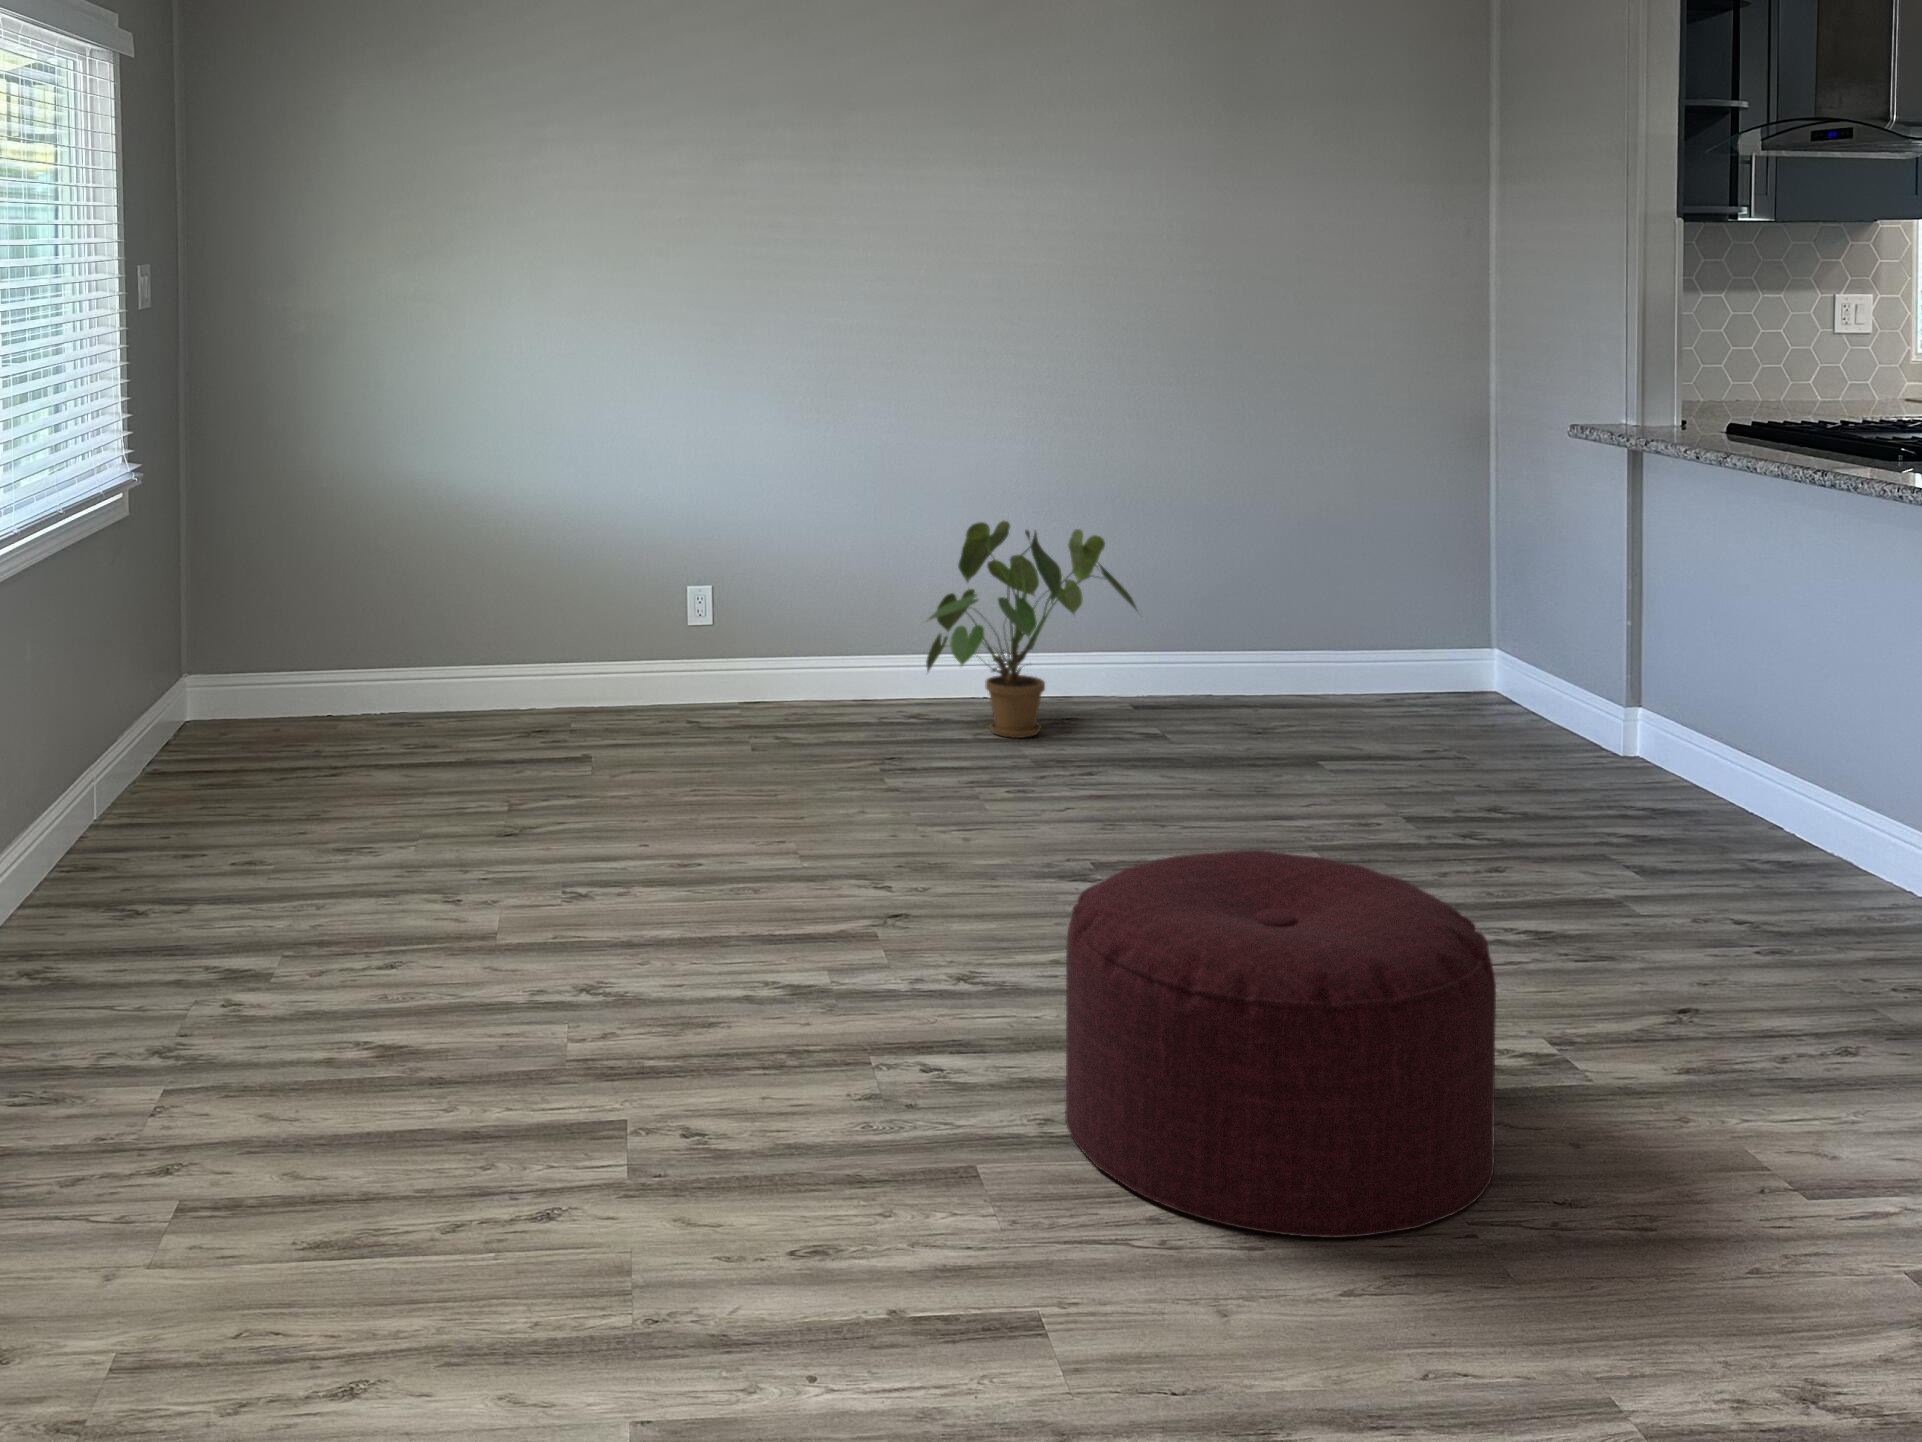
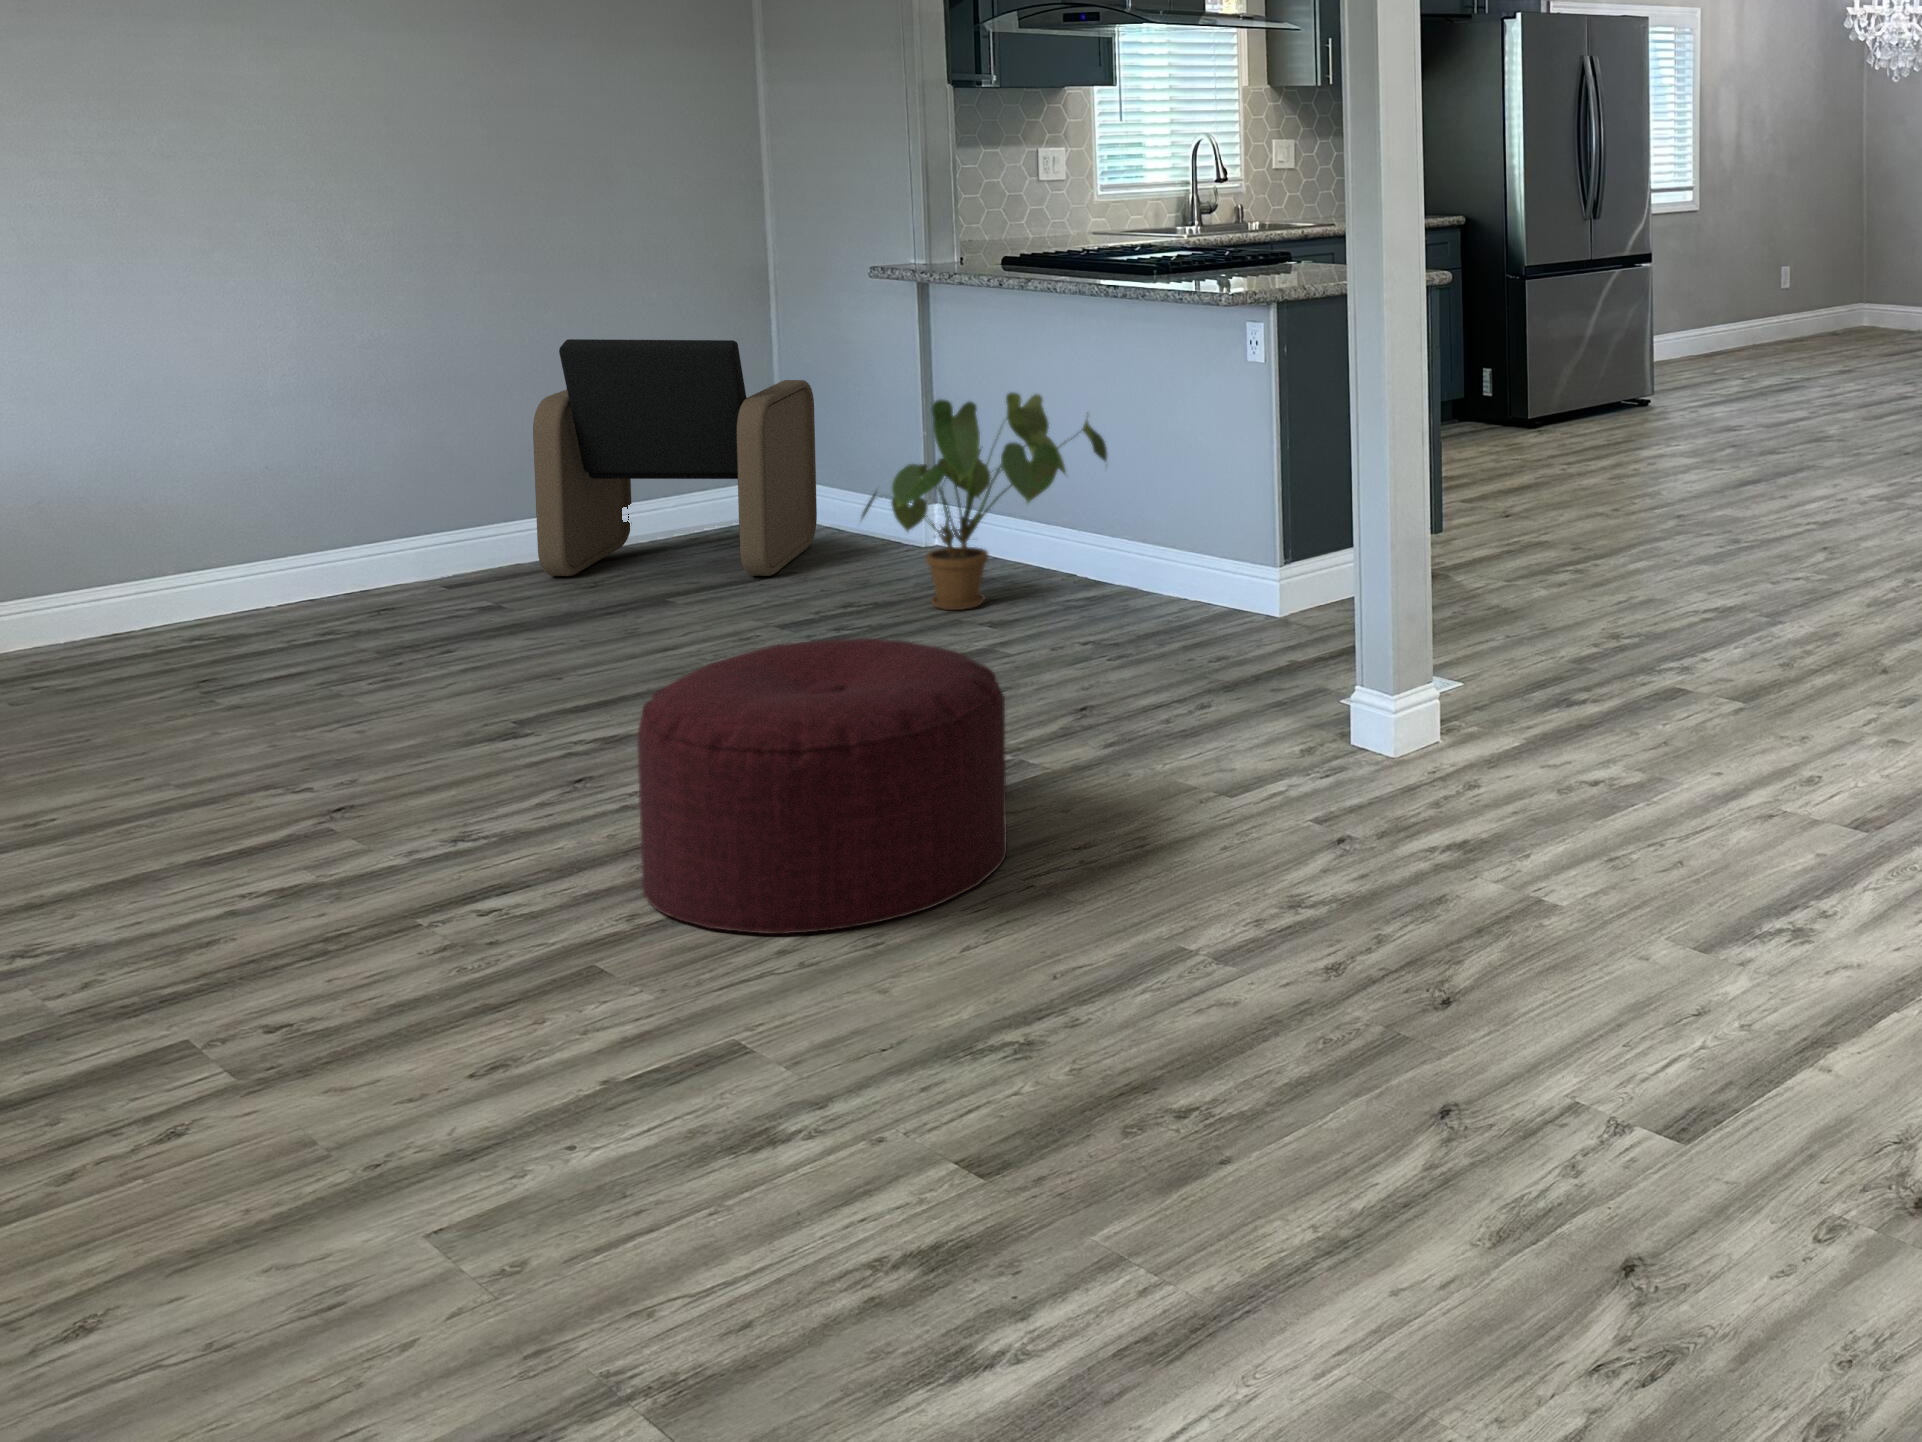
armchair: none [1221,483,1515,757] -> present [533,339,817,576]
house plant: present [926,521,1136,738] -> present [862,393,1107,610]

